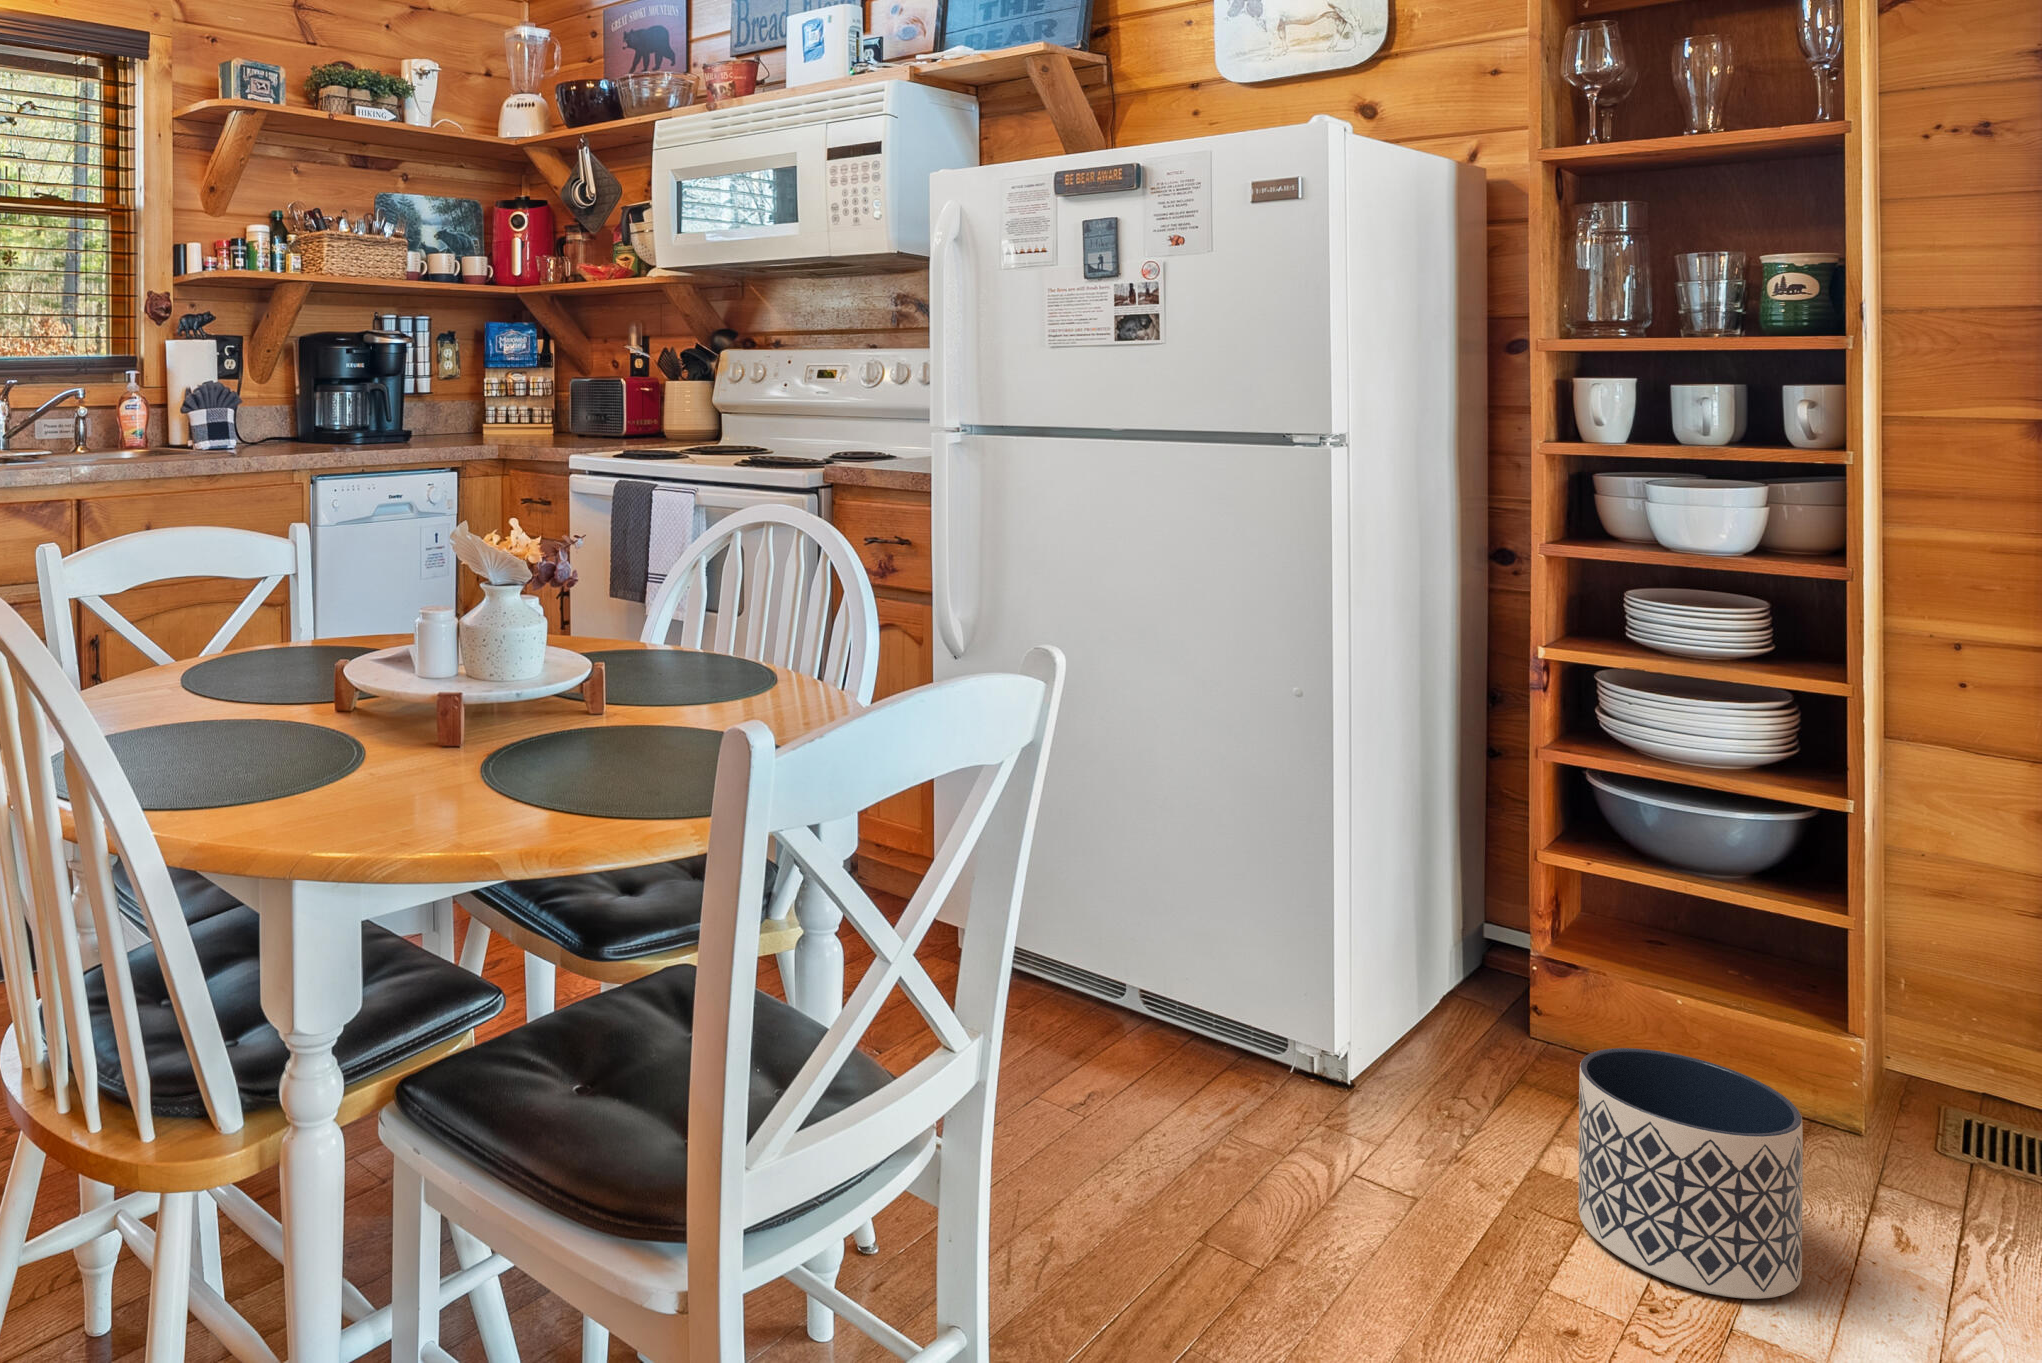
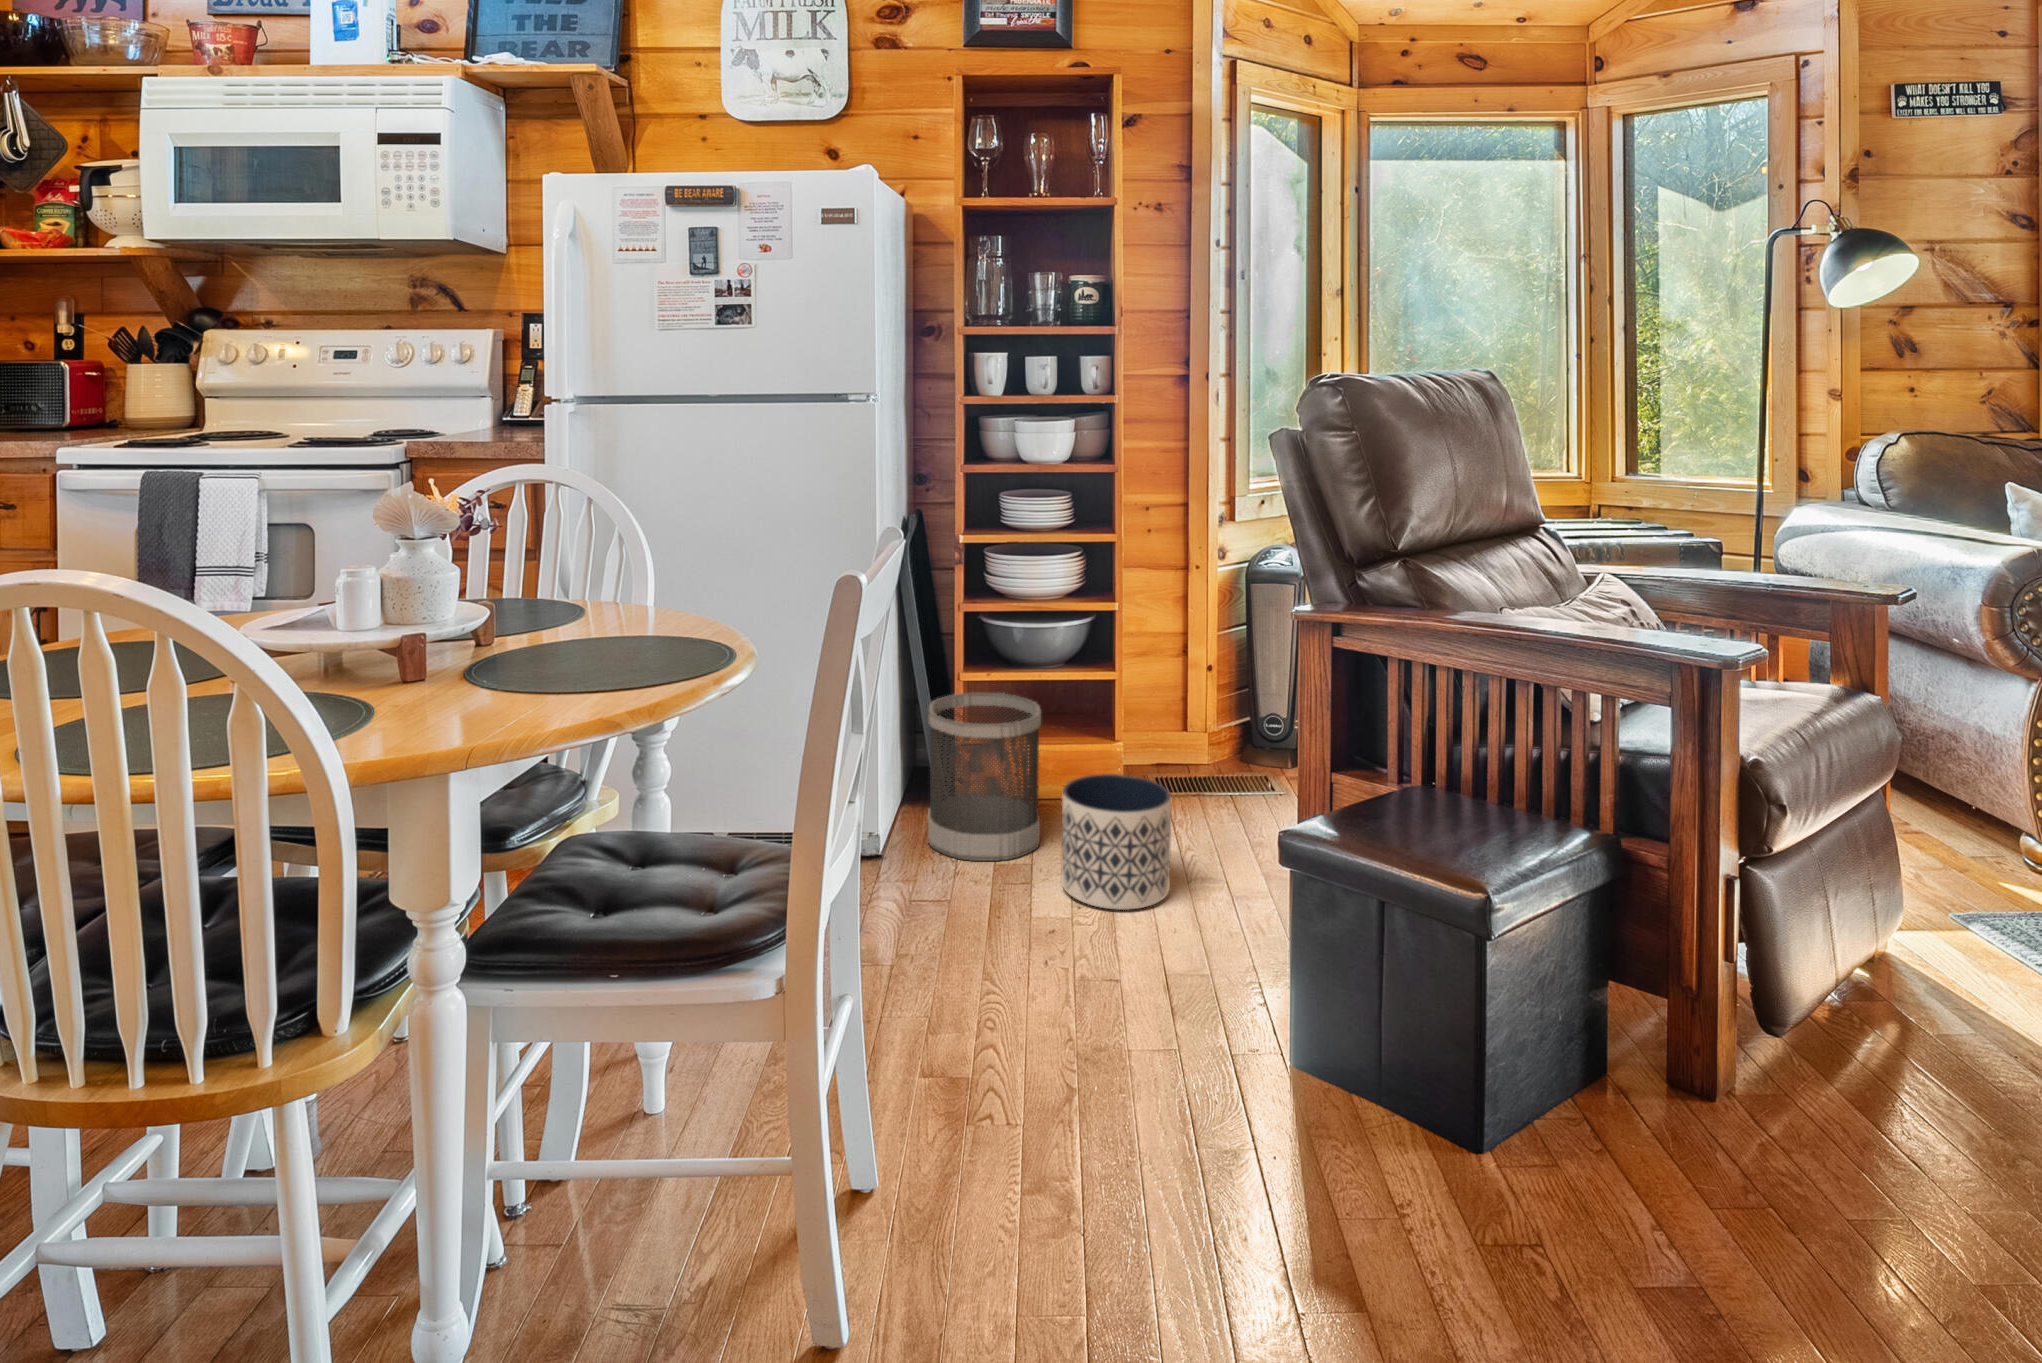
wastebasket: none [1410,872,1617,1144] -> present [928,693,1041,861]

